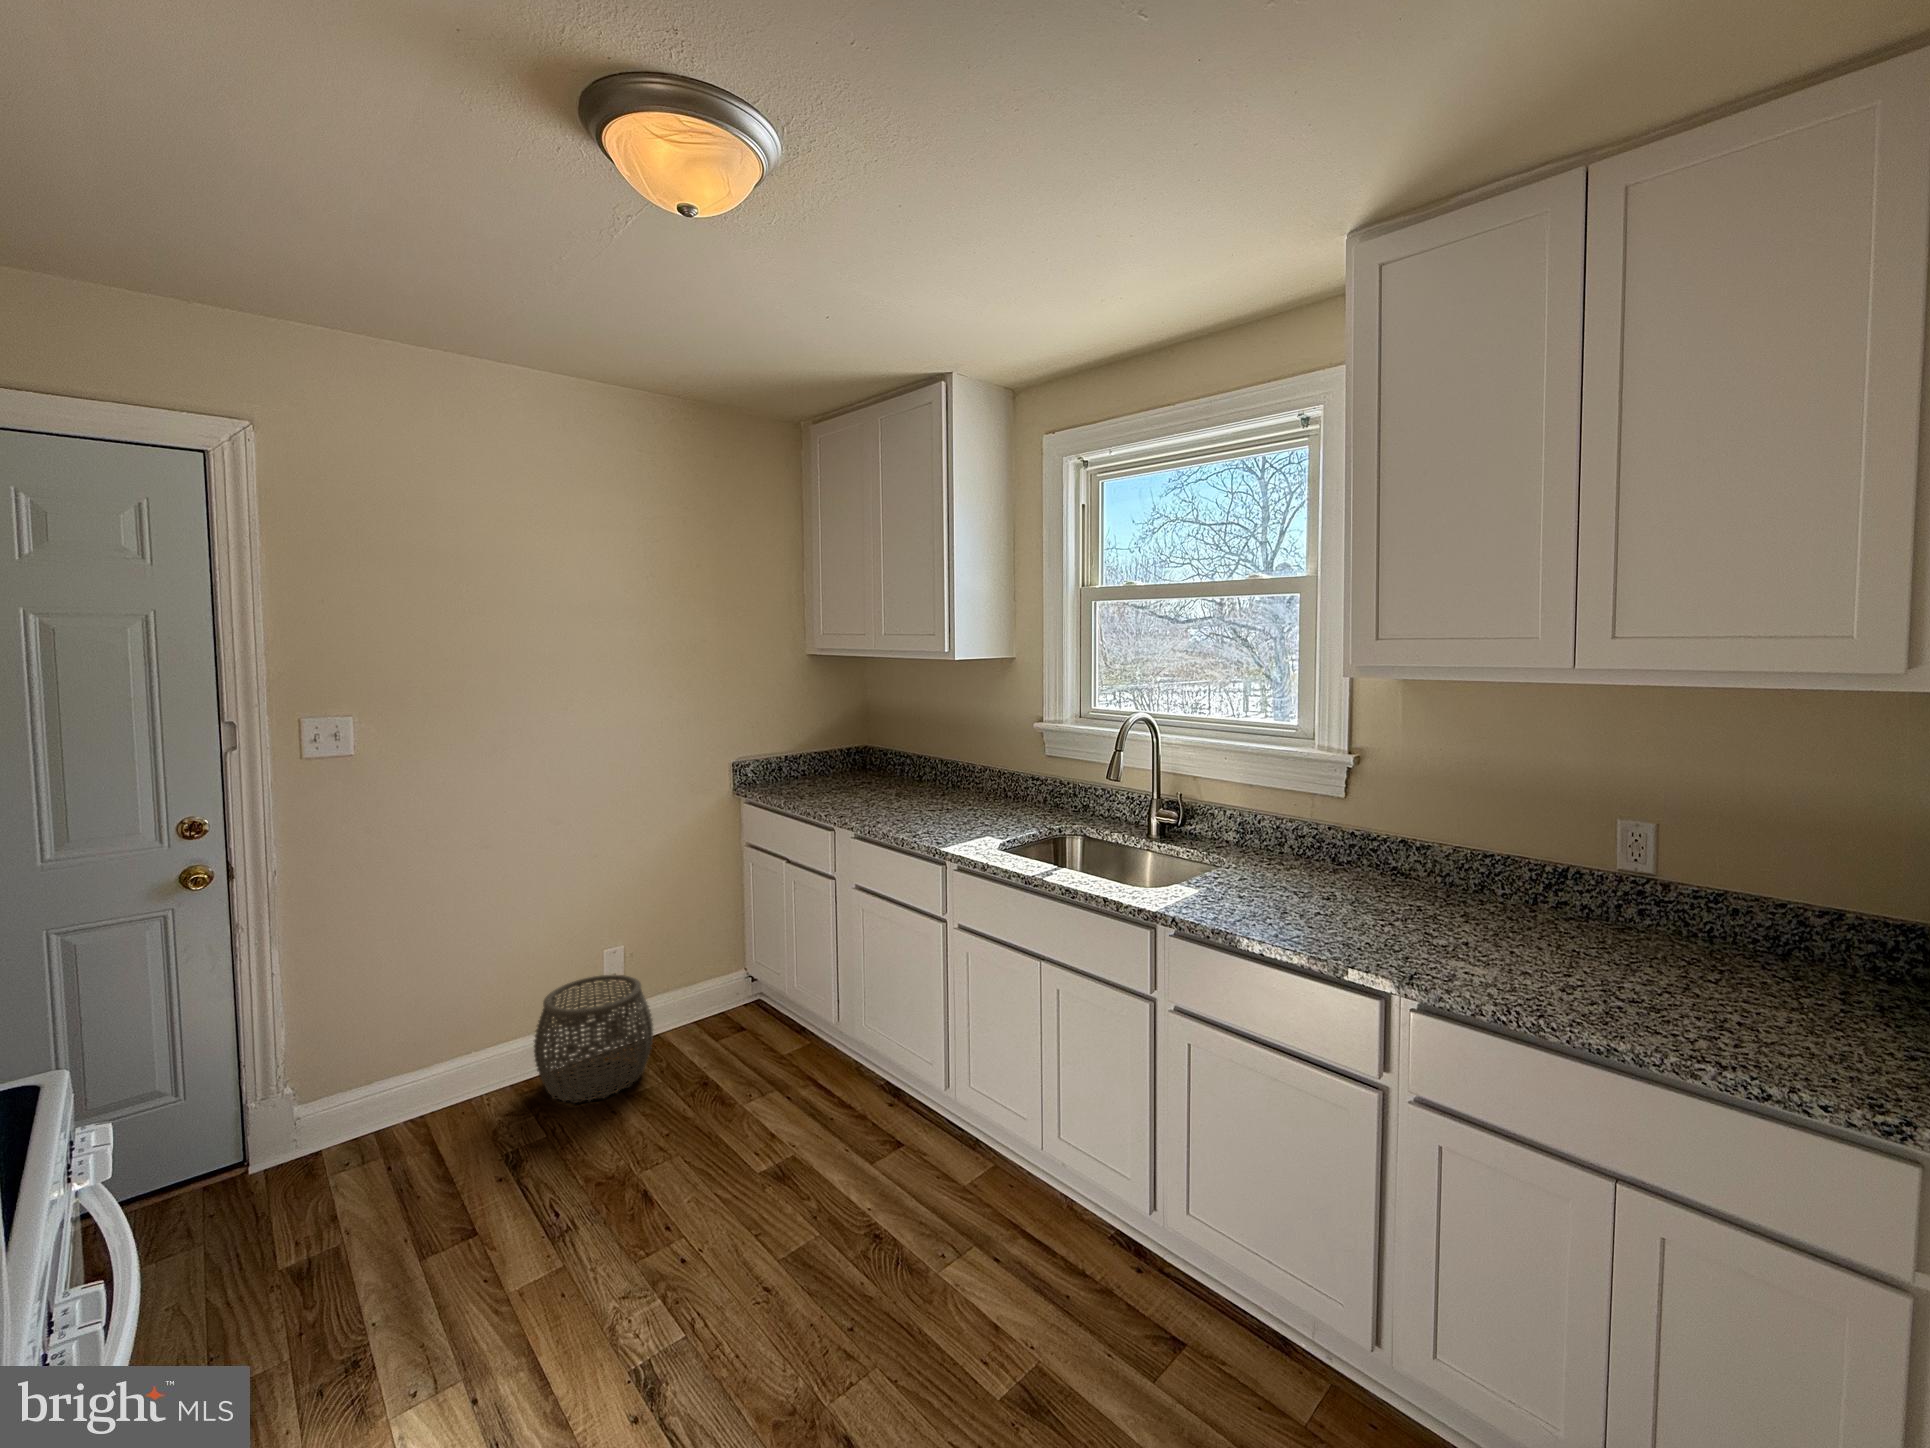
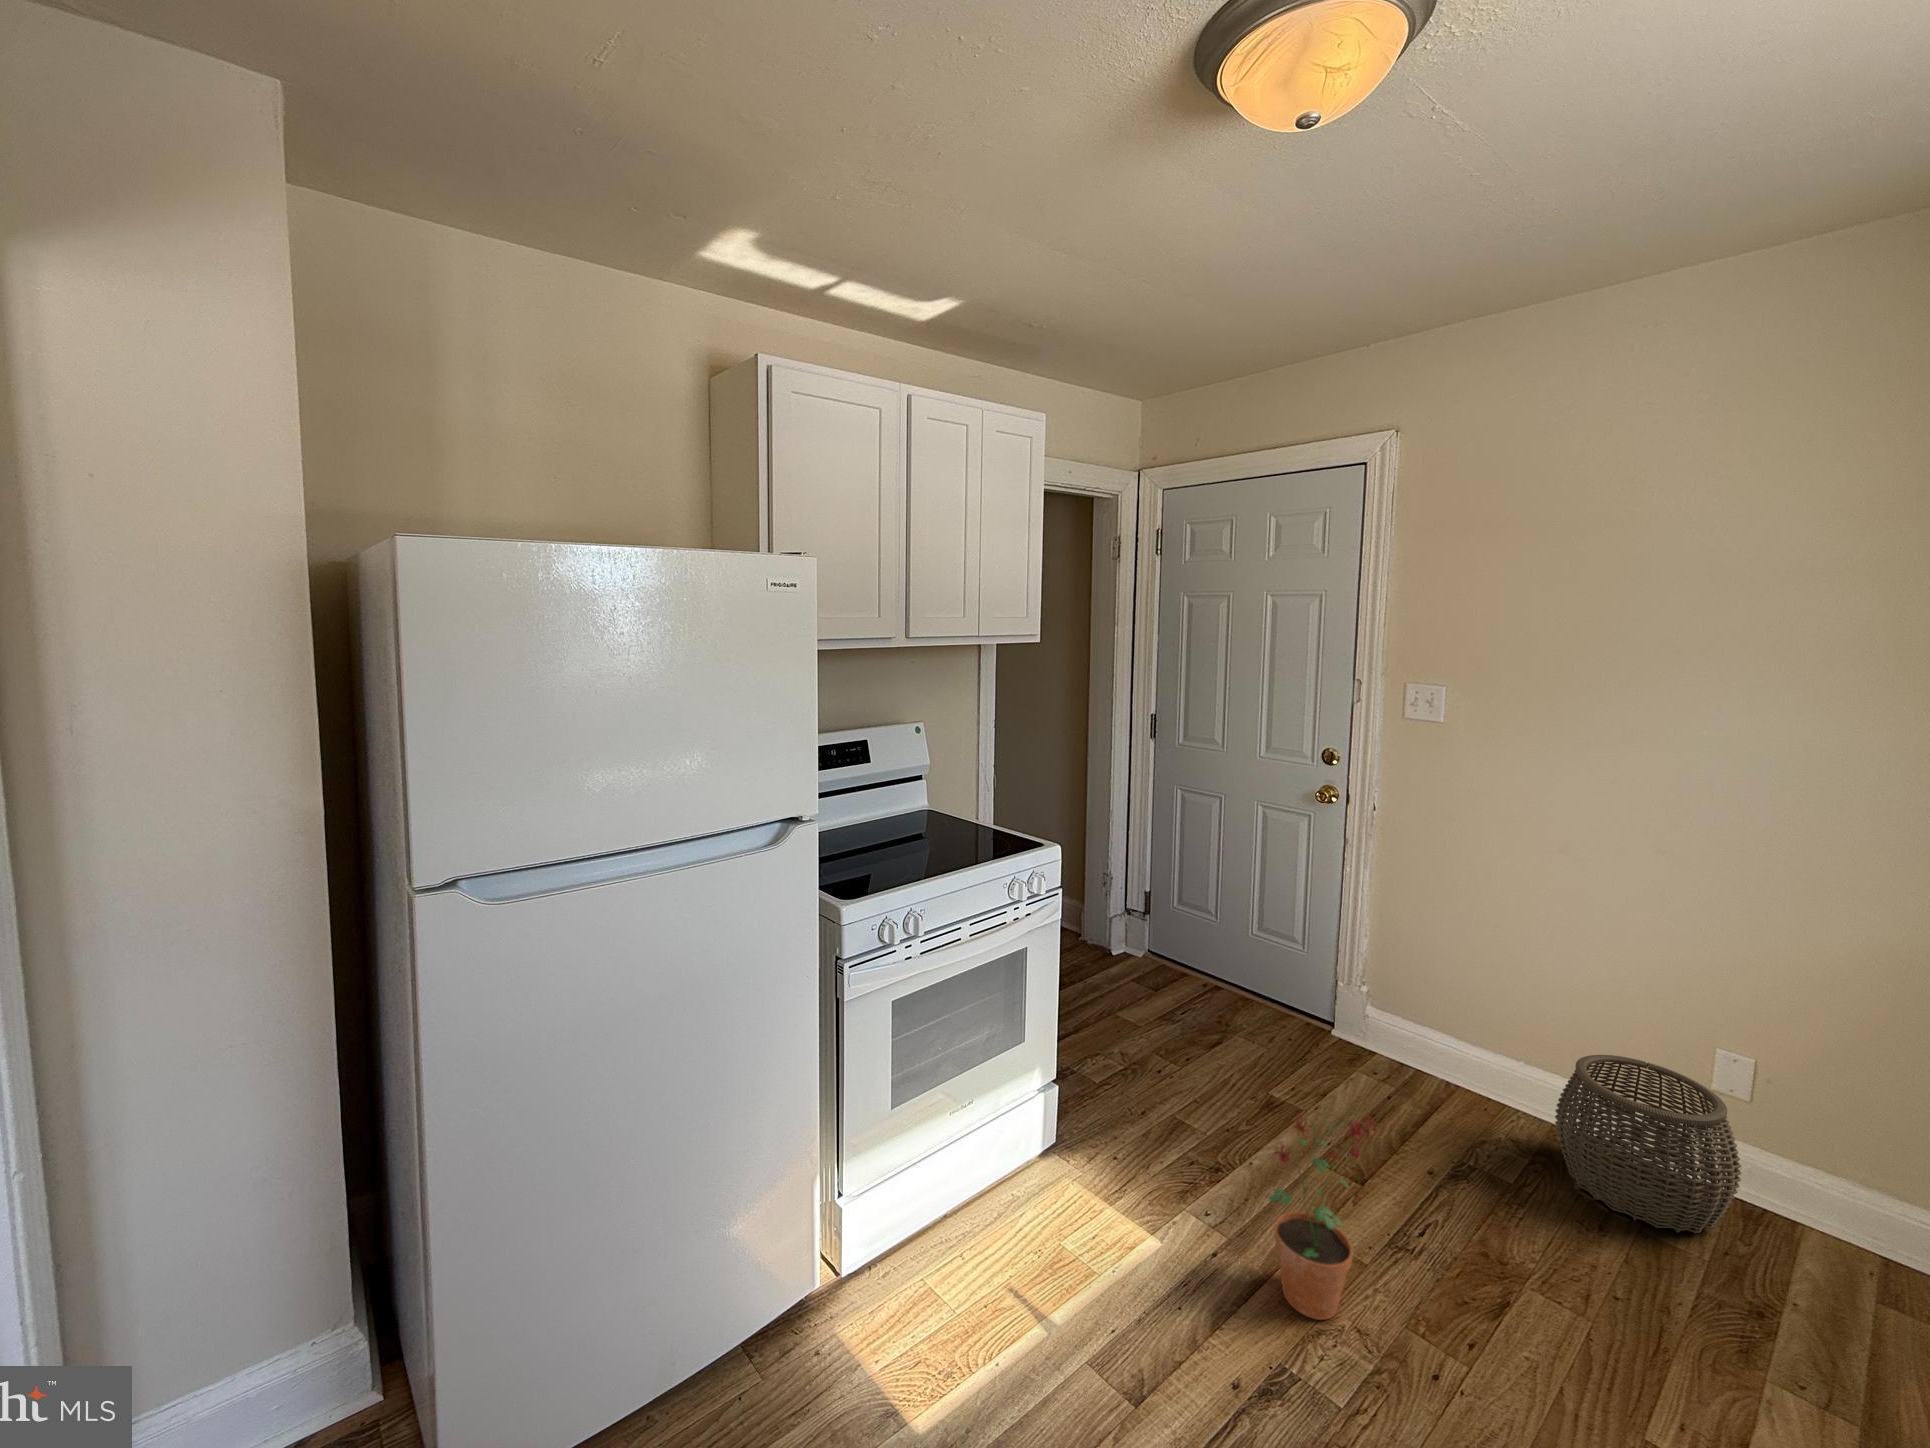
potted plant: none [520,1099,615,1344] -> present [1269,1112,1375,1320]

